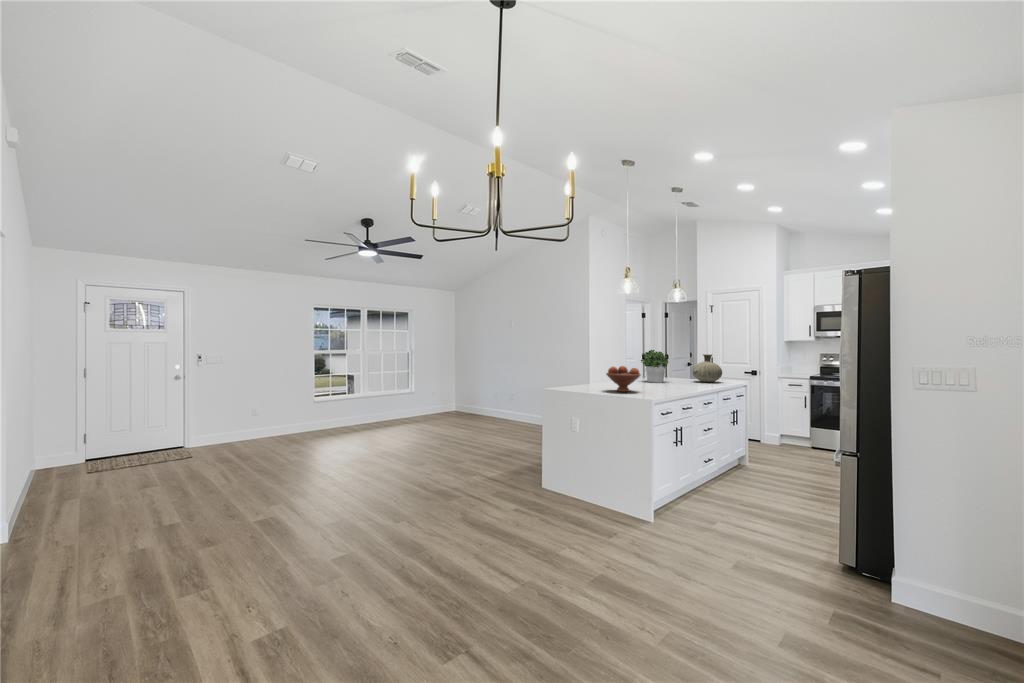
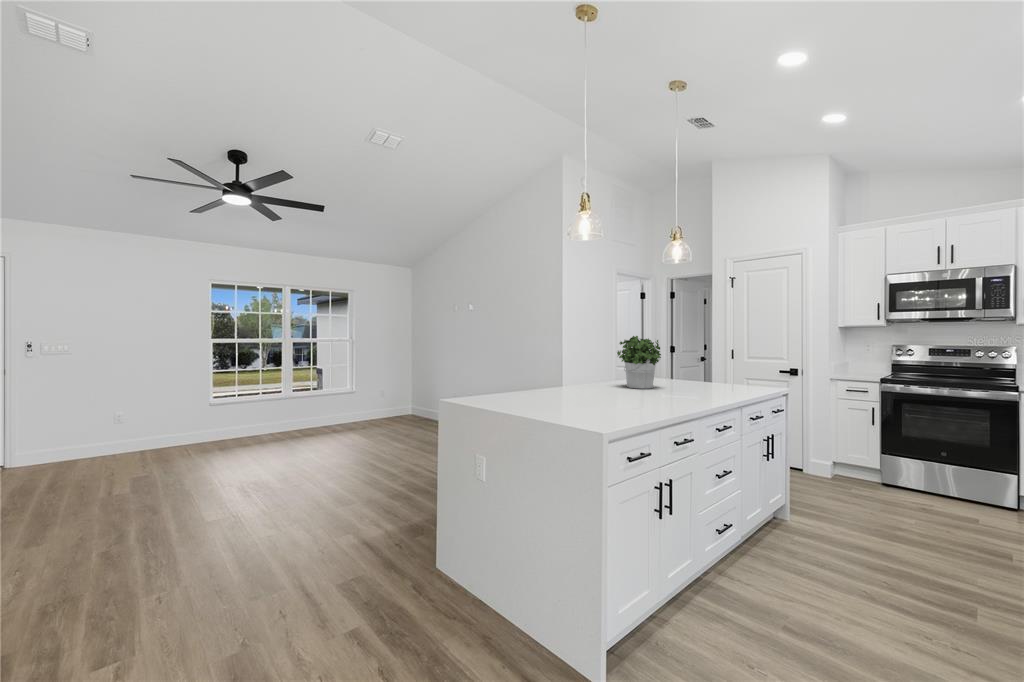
vase: present [693,354,722,382] -> none [700,344,749,389]
fruit bowl: present [606,366,640,392] -> none [536,362,598,410]

